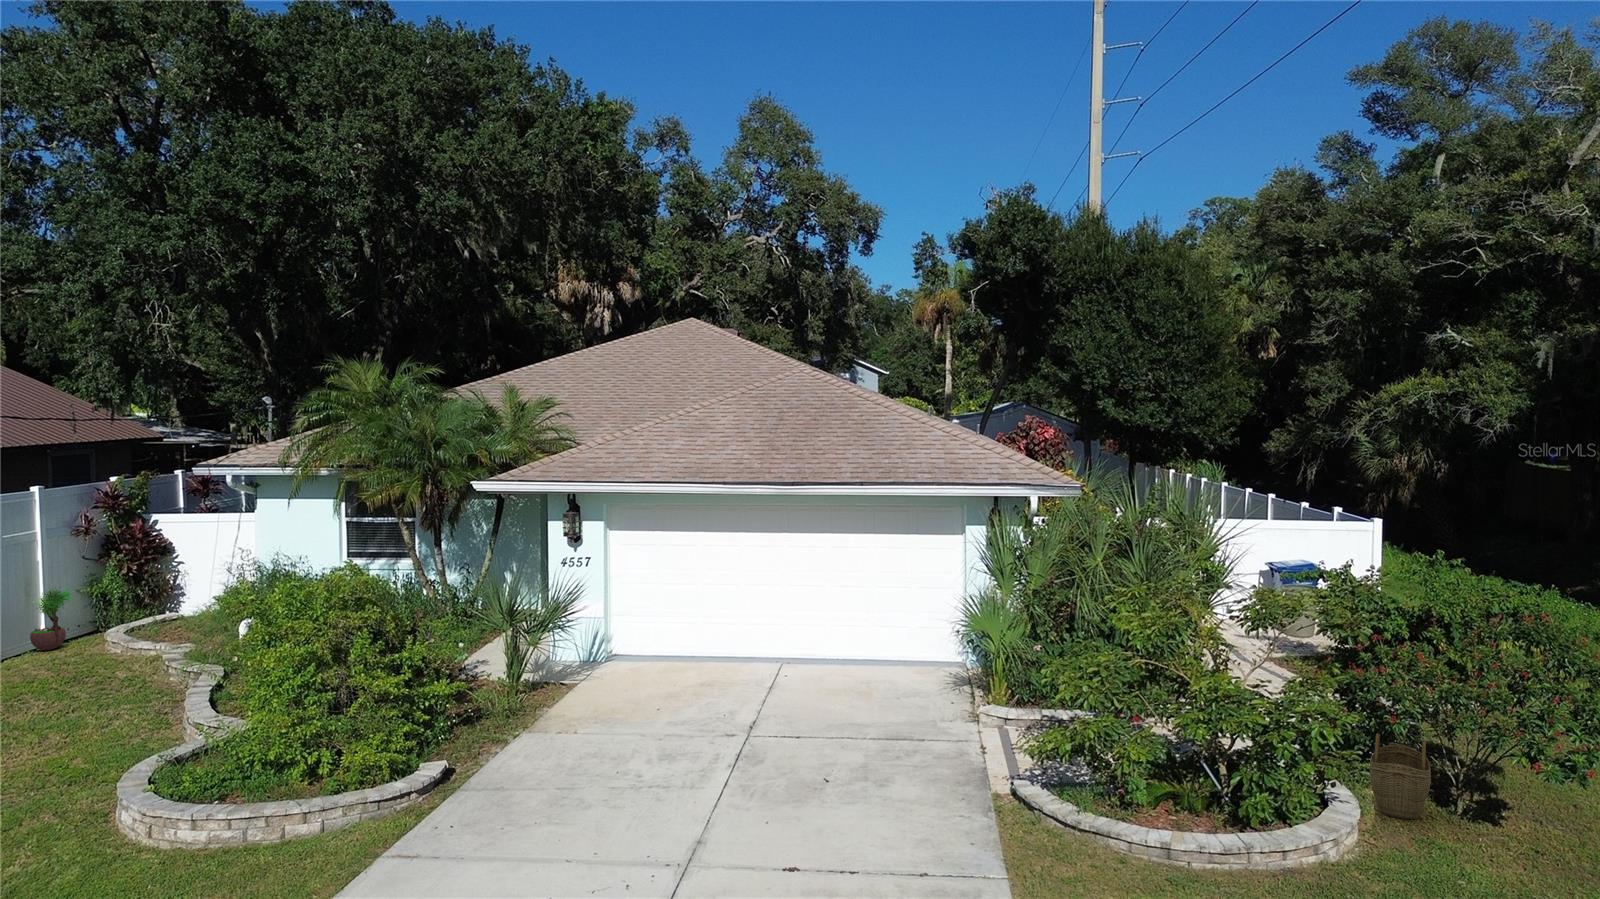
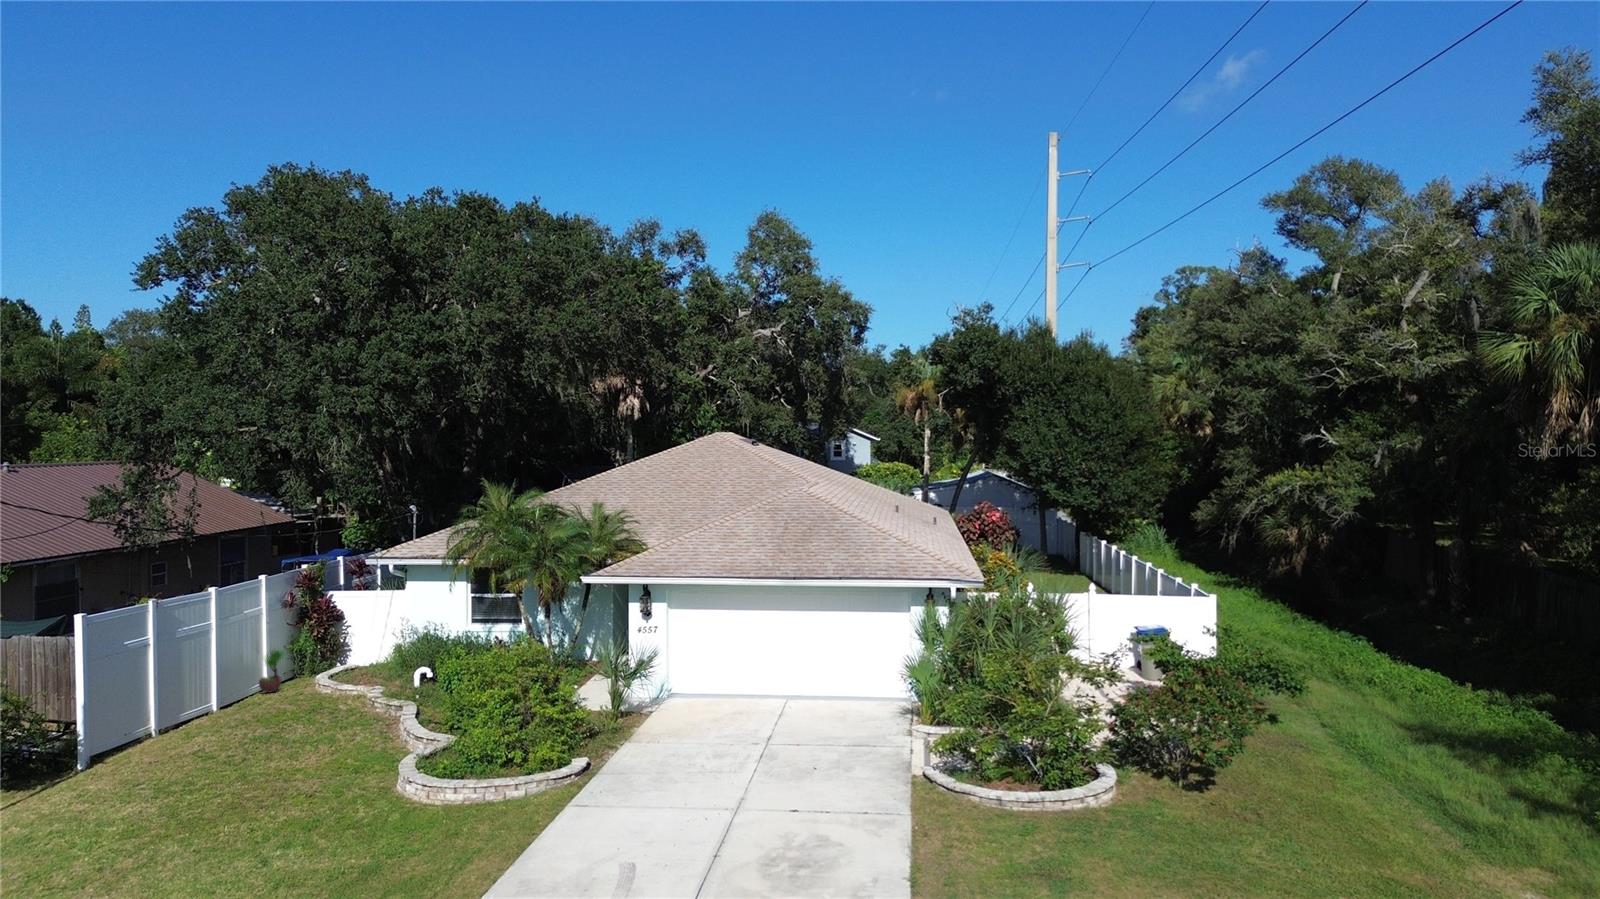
woven basket: present [1370,733,1431,820] -> none [1123,738,1155,786]

